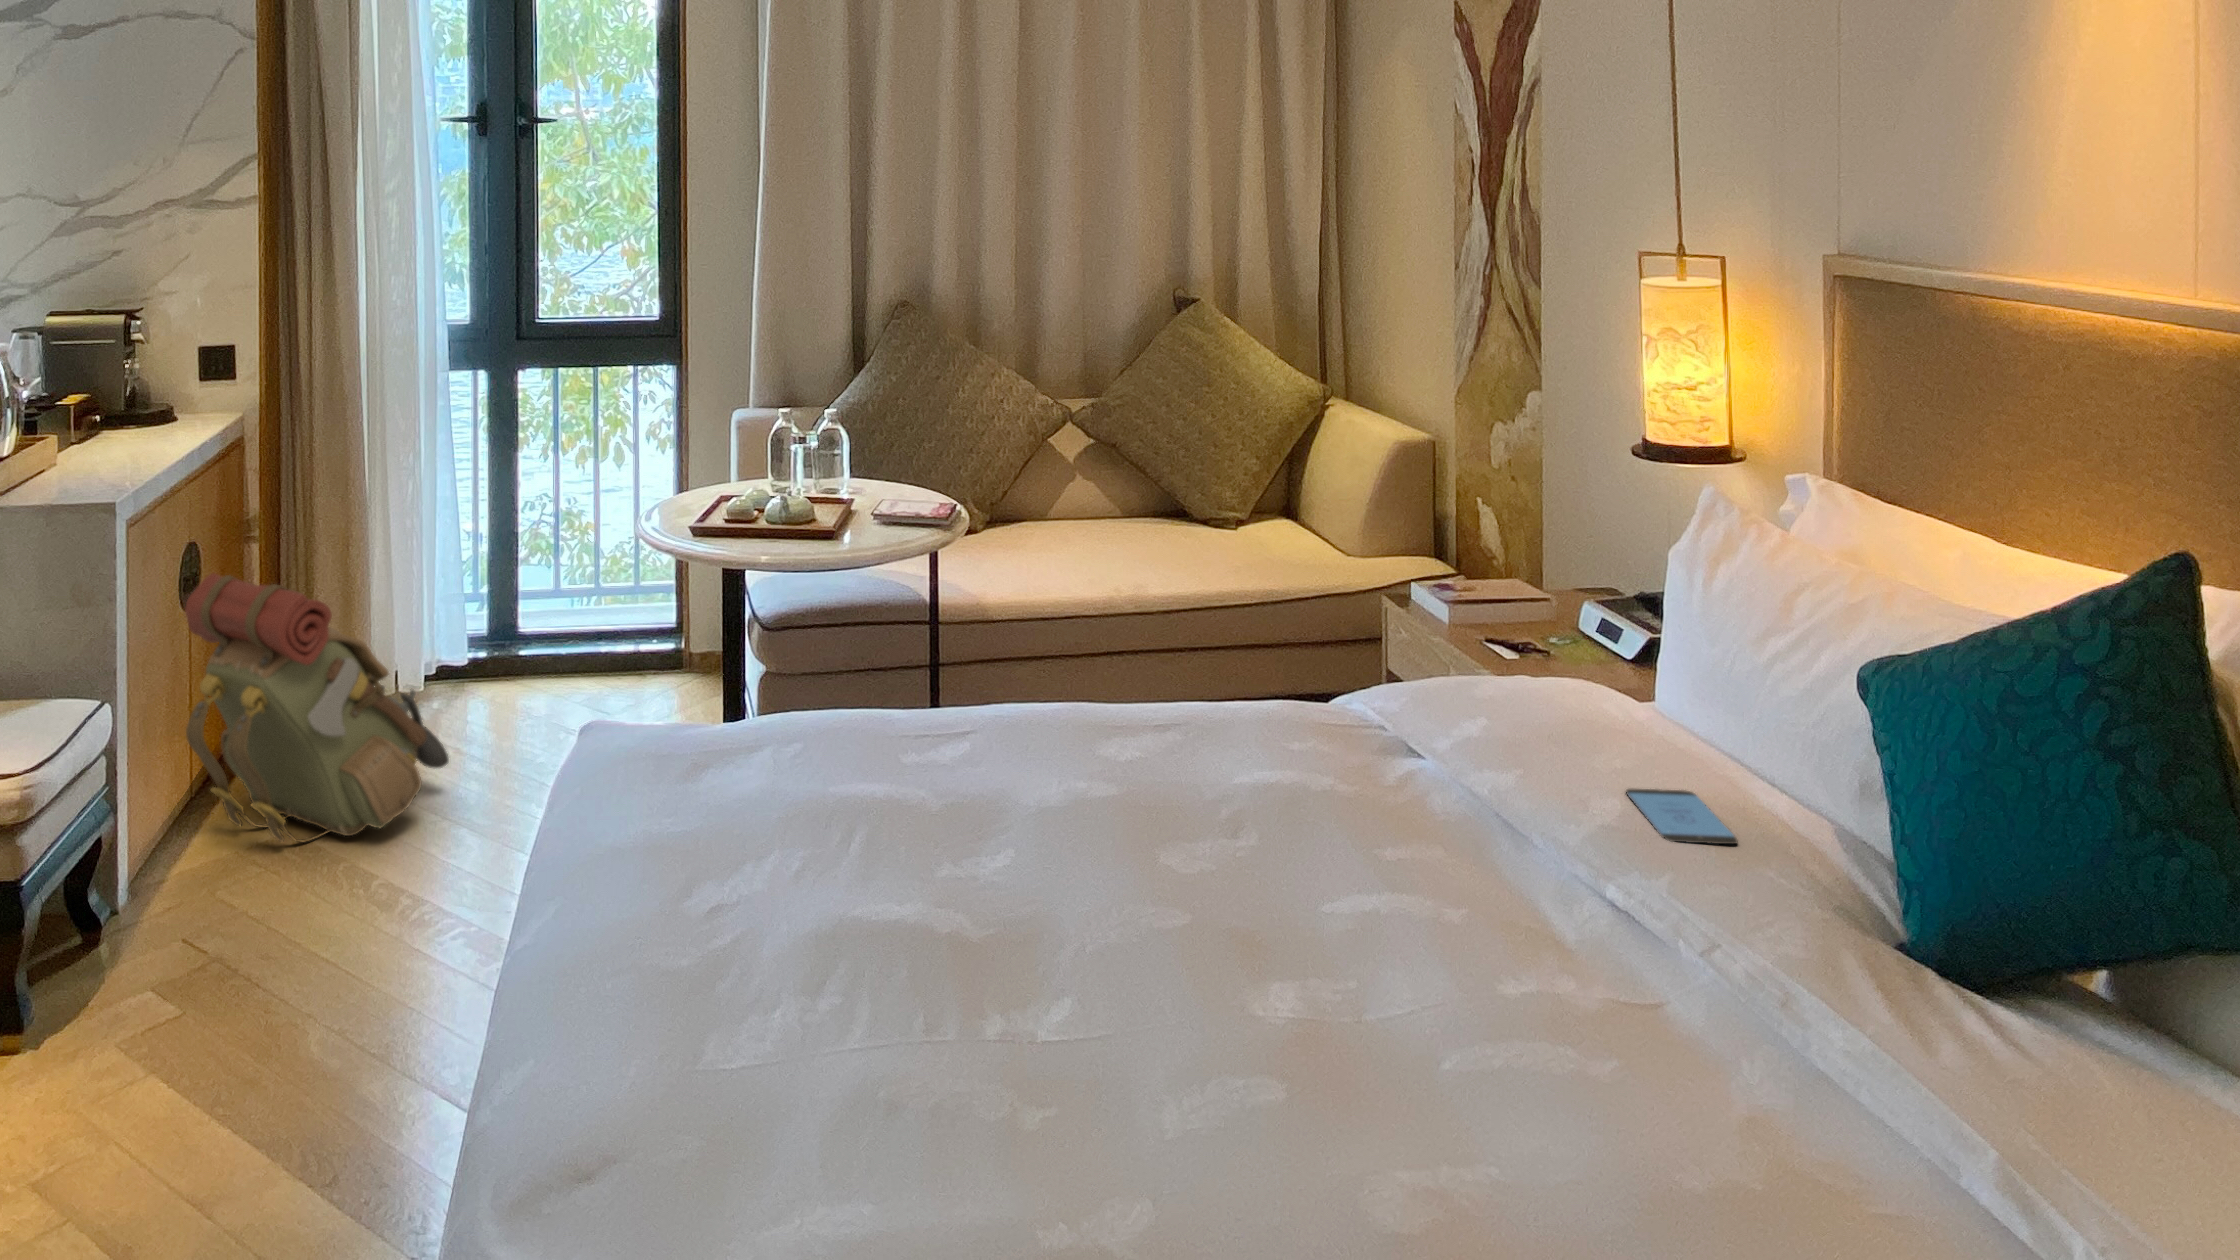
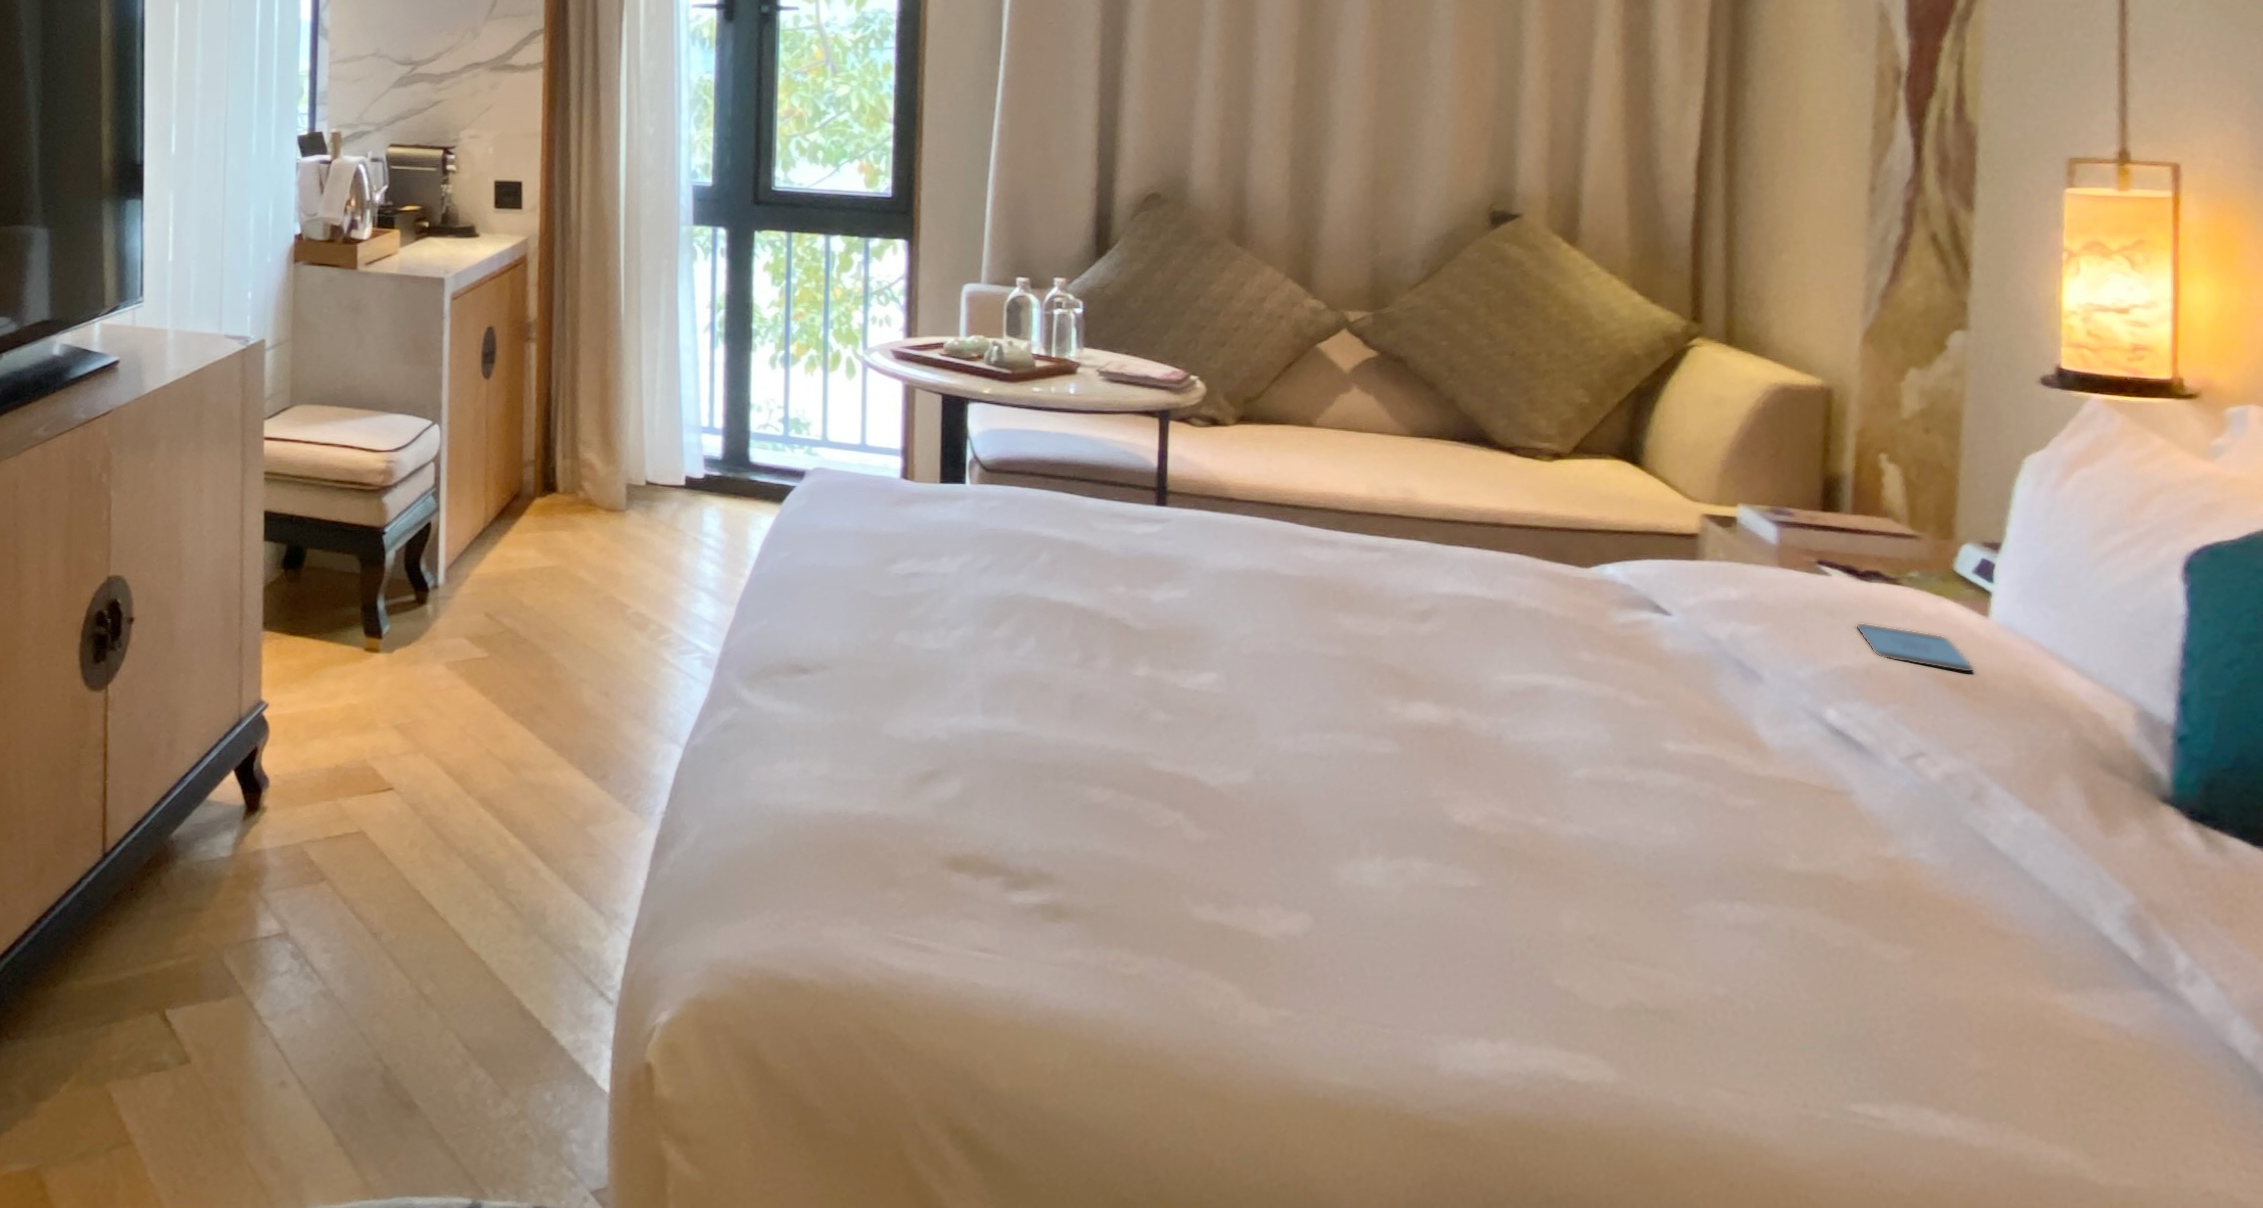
backpack: present [185,574,449,842] -> none [484,354,686,575]

